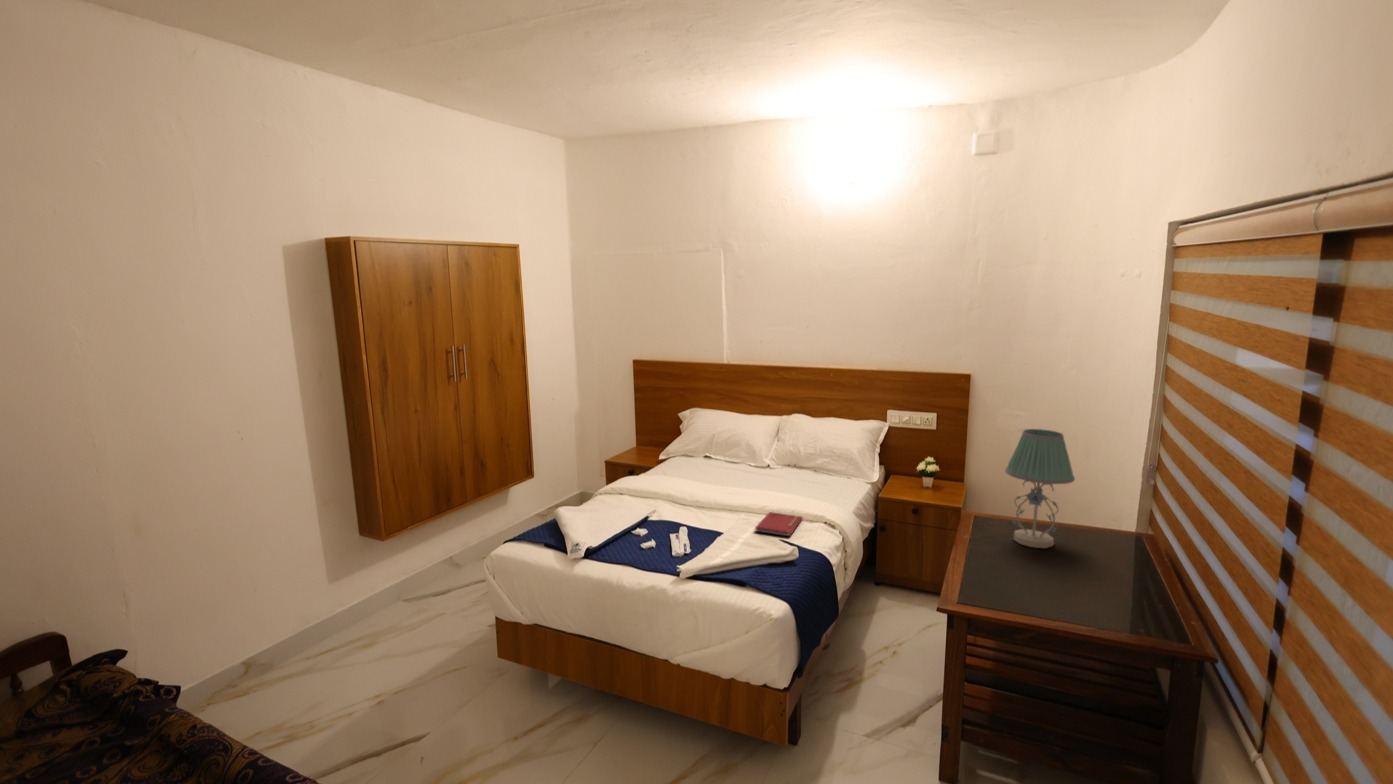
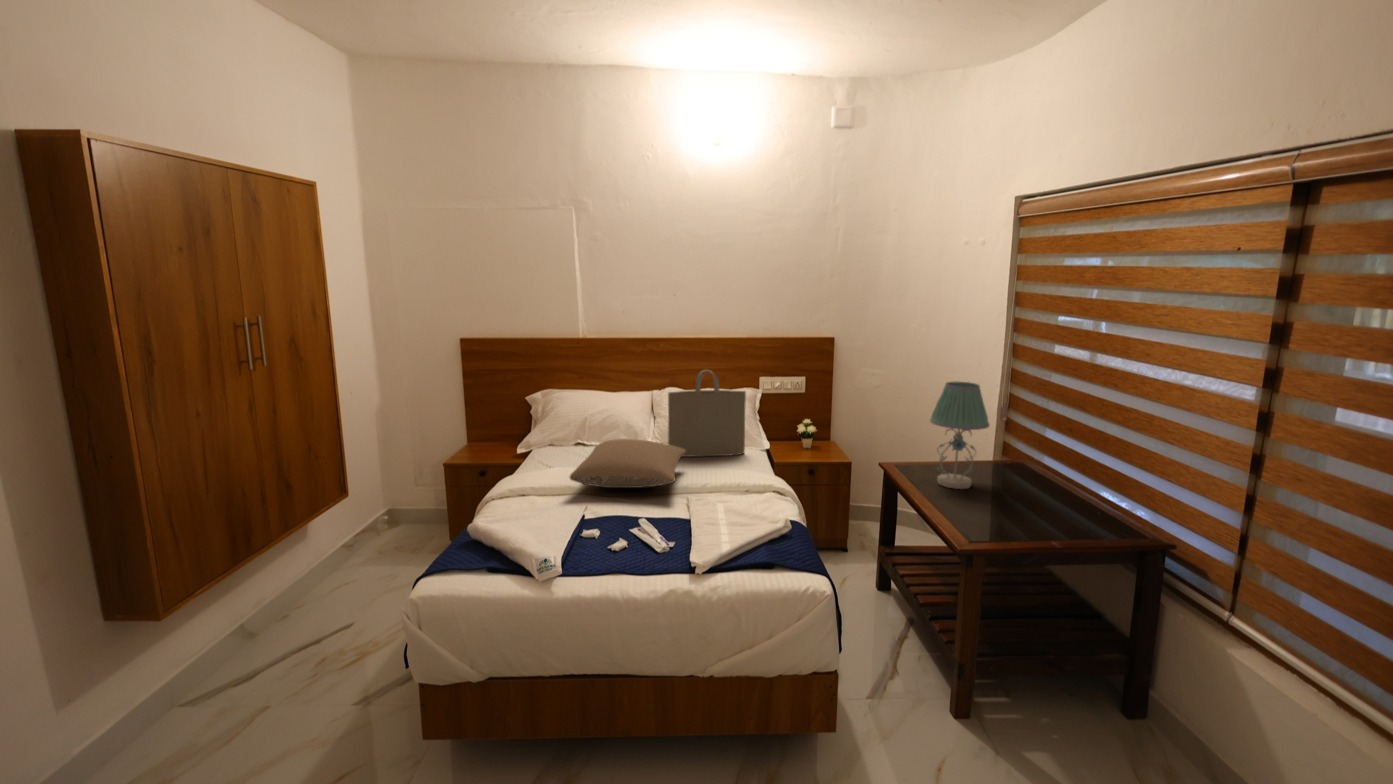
tote bag: none [771,399,846,483] -> present [668,370,746,457]
pillow: none [654,455,774,499] -> present [570,439,686,488]
notebook: present [755,512,802,536] -> none [708,493,750,516]

